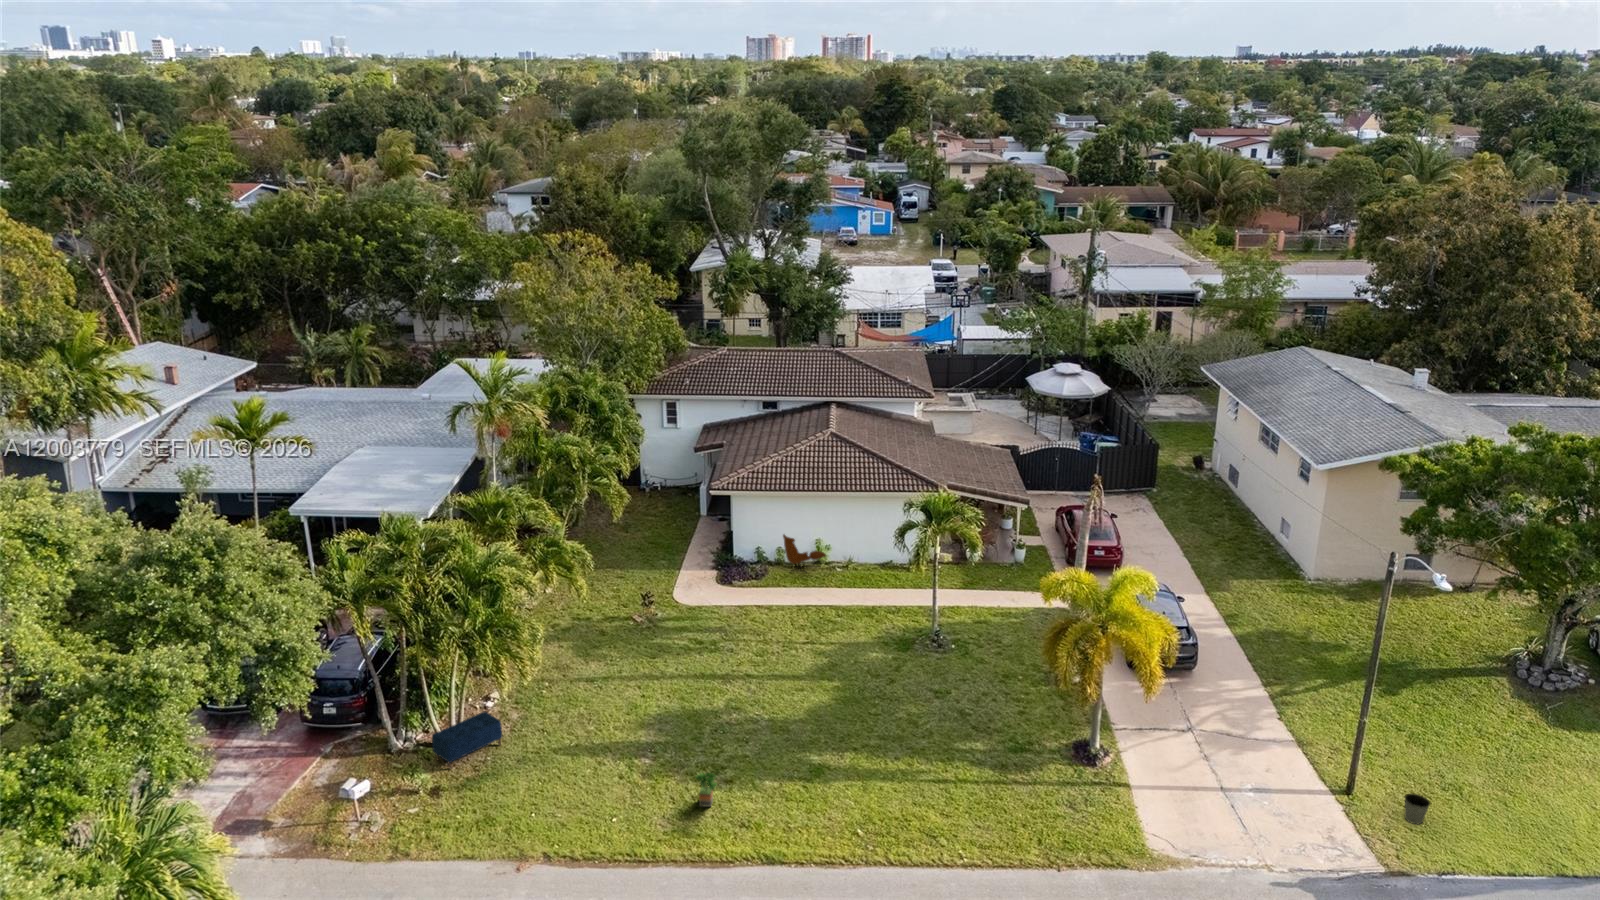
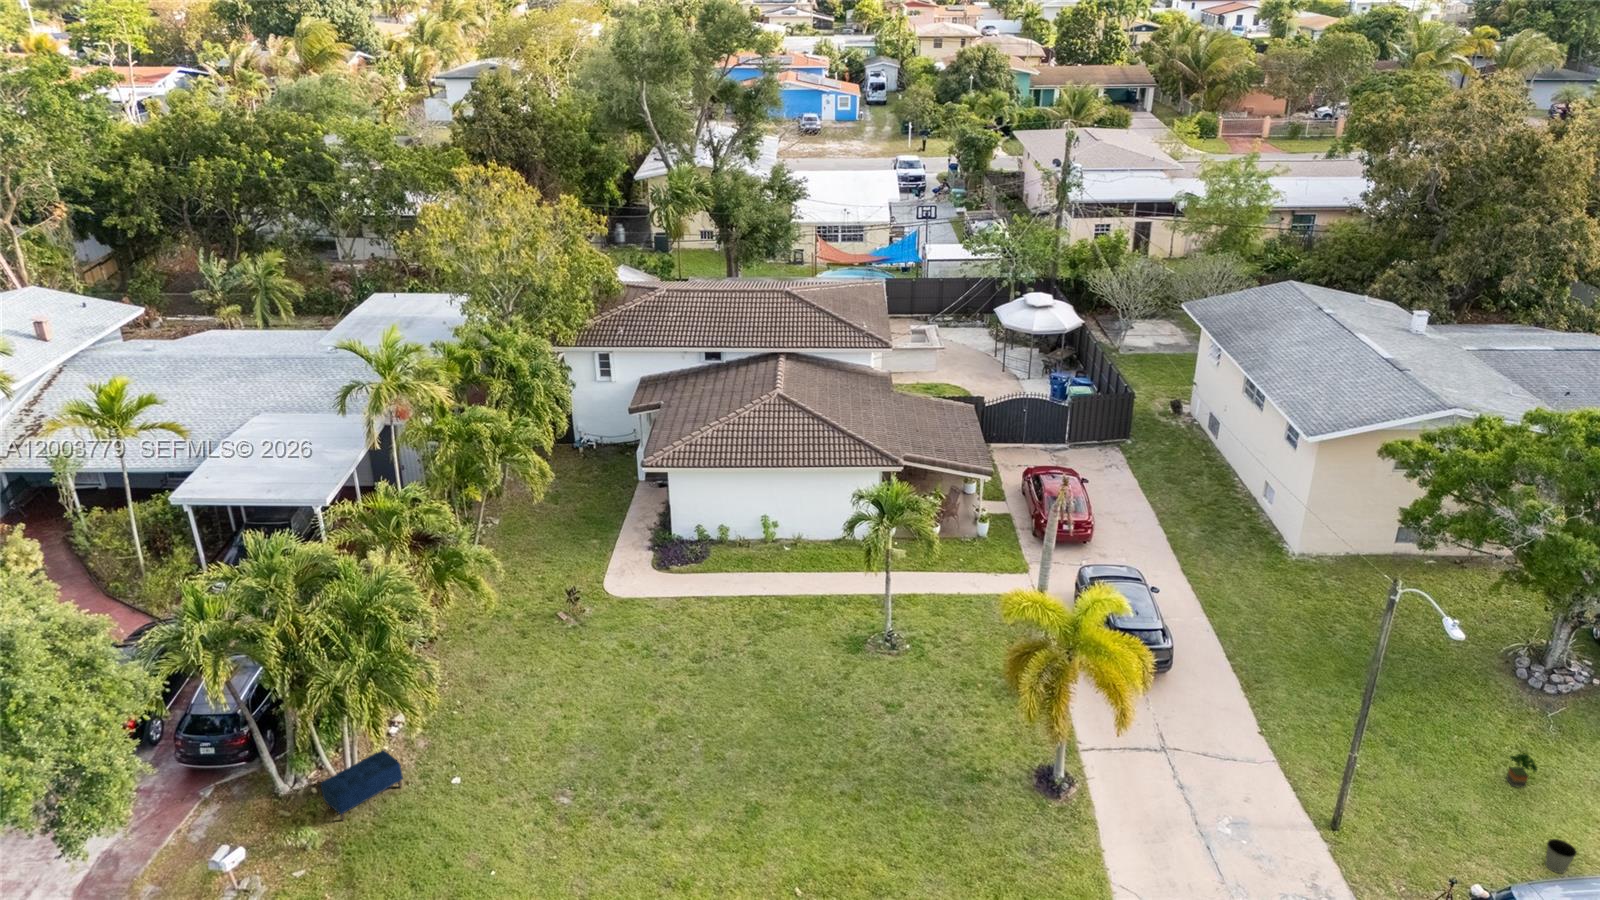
lounge chair: present [783,535,826,571] -> none [724,511,773,553]
potted tree: present [696,772,716,807] -> present [1506,753,1537,787]
bucket: present [1405,793,1430,824] -> present [1545,839,1577,873]

